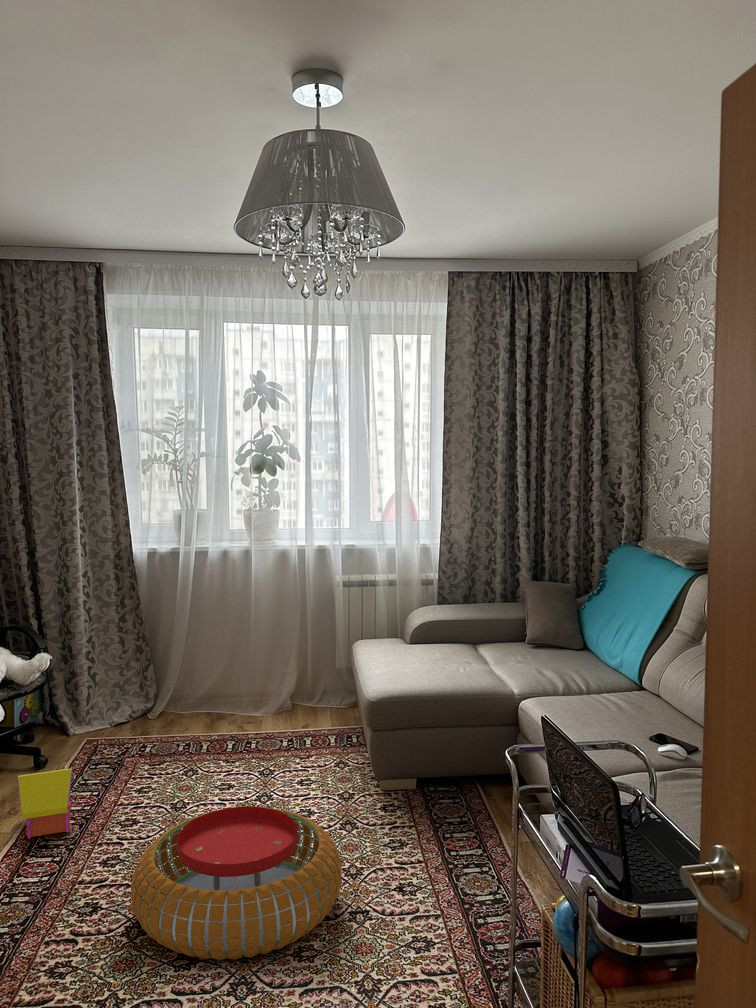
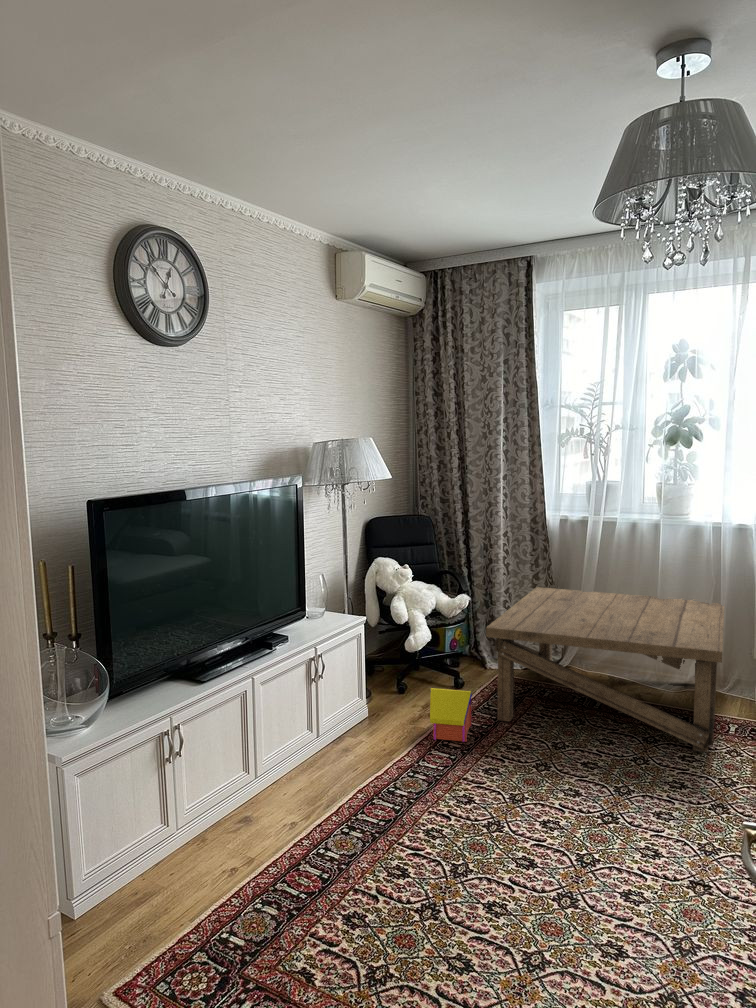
coffee table: none [84,623,335,794] -> present [486,587,724,753]
pouf: present [131,806,342,960] -> none [491,750,689,883]

